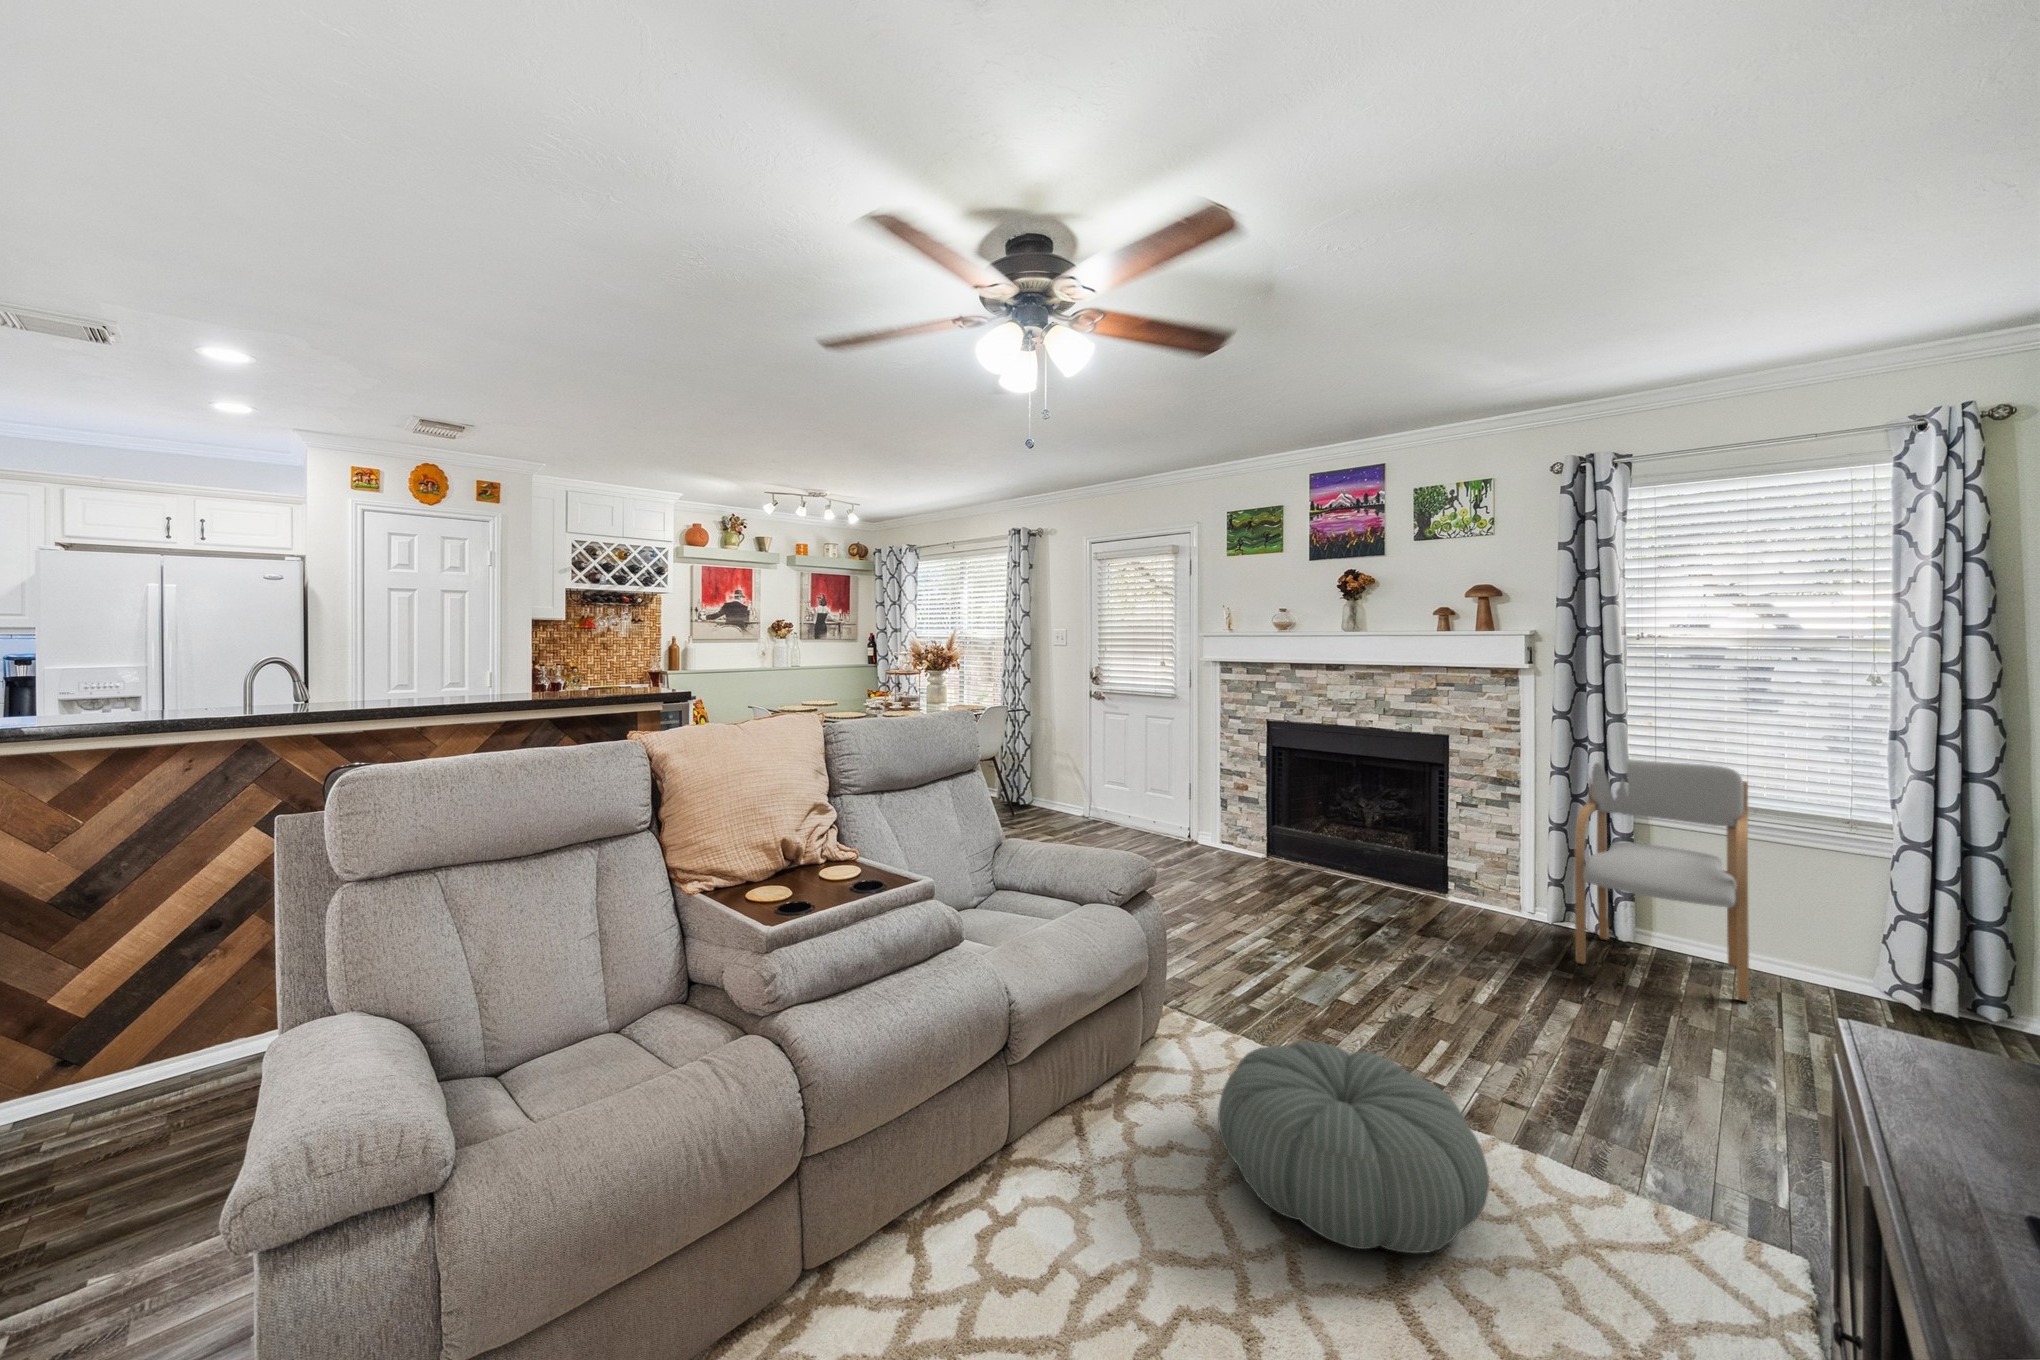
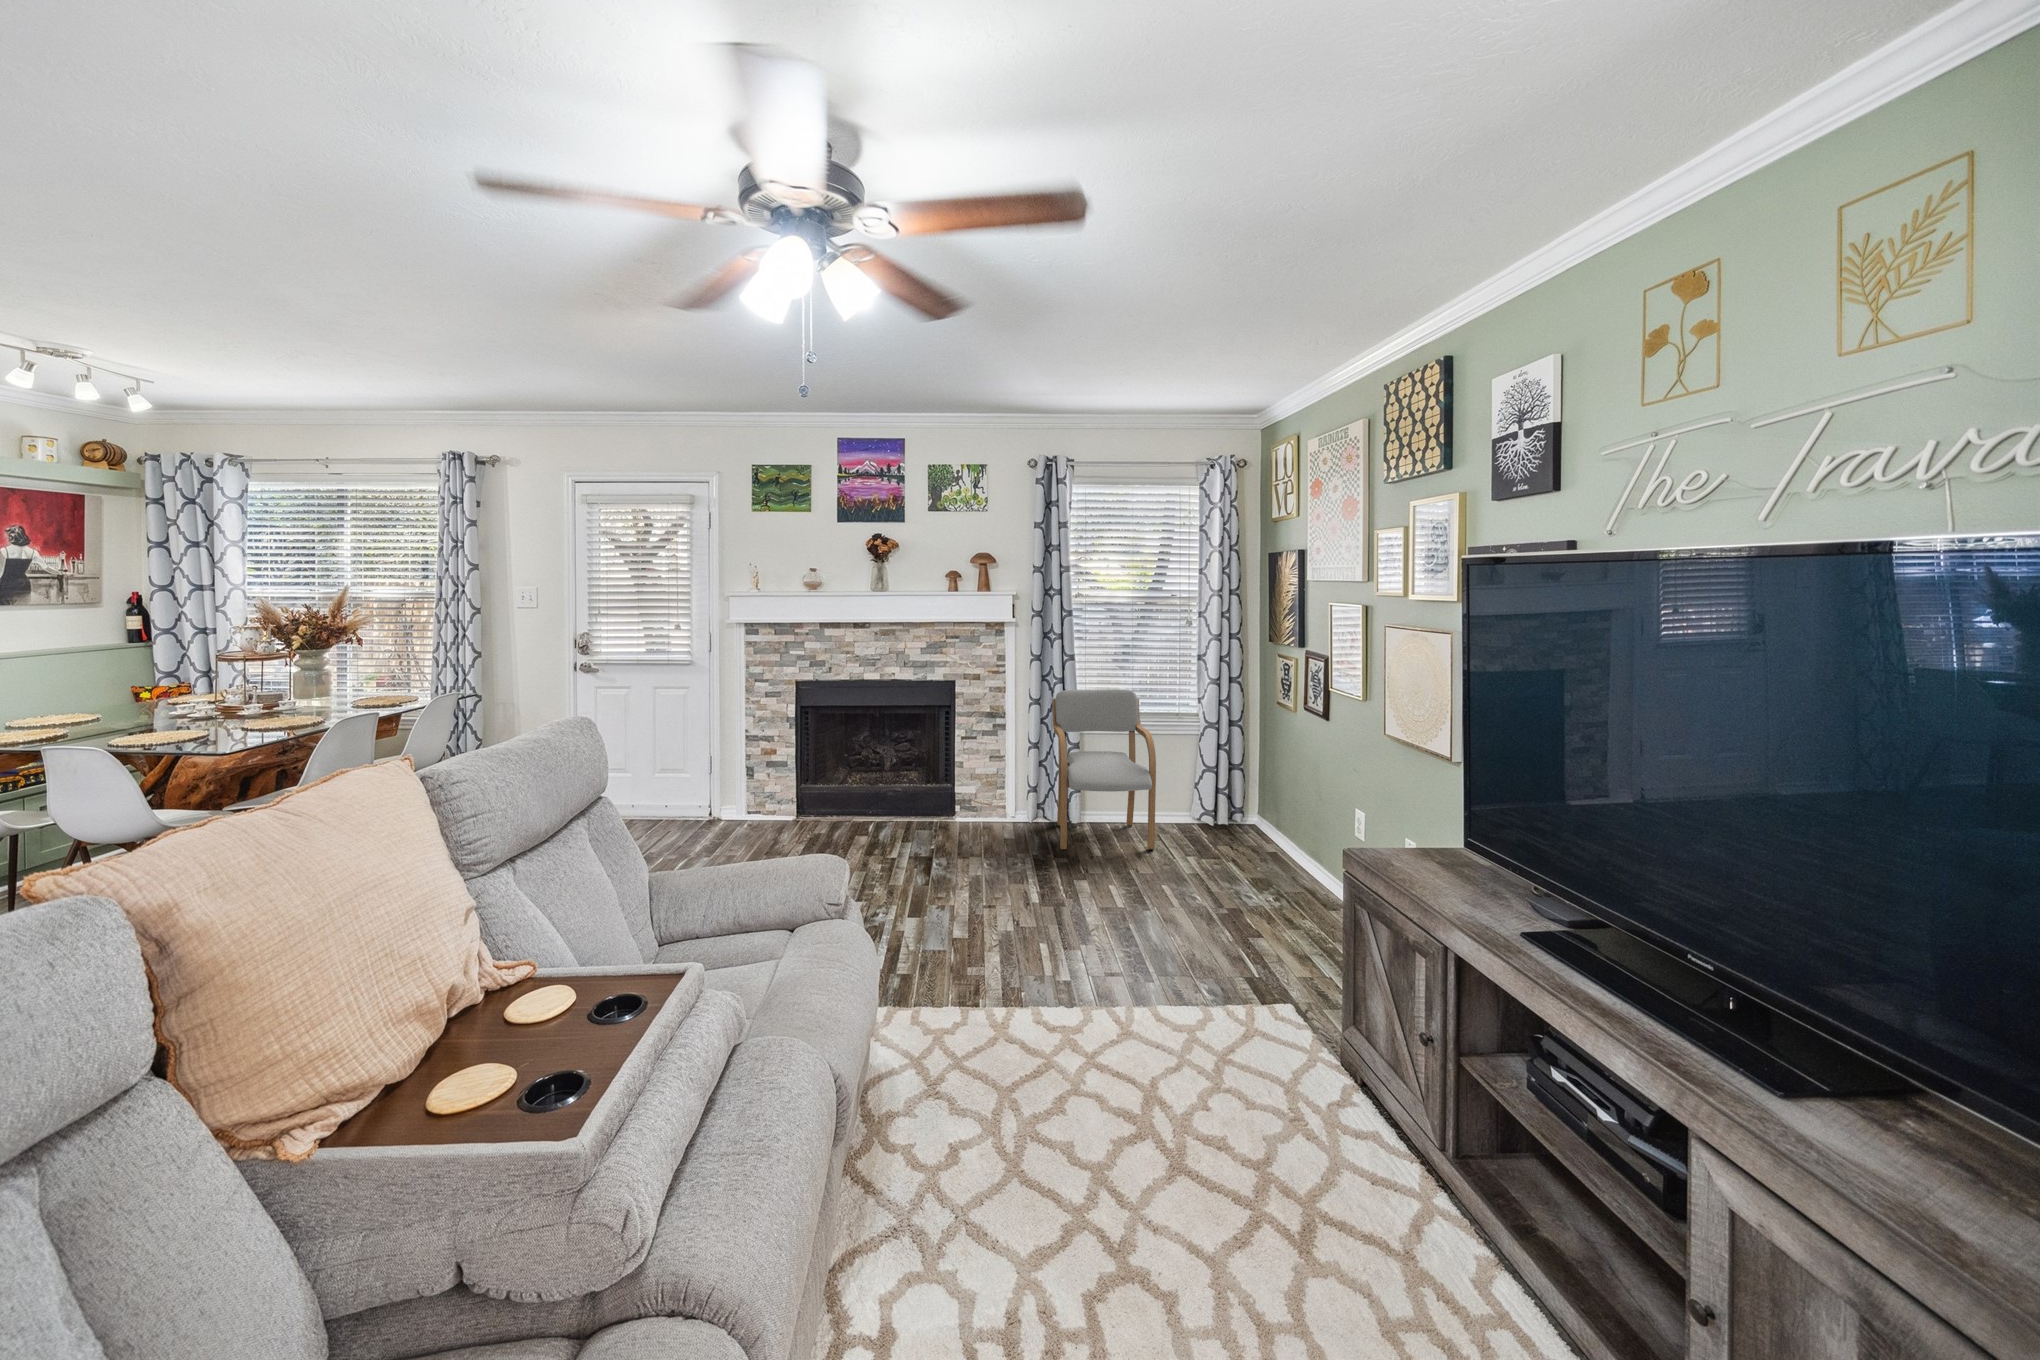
pouf: present [1218,1041,1489,1253] -> none [983,984,1194,1161]

